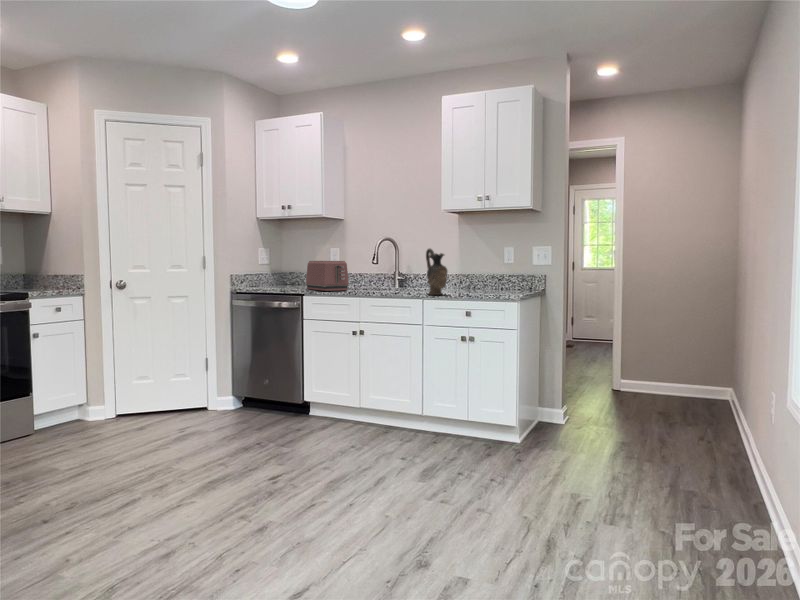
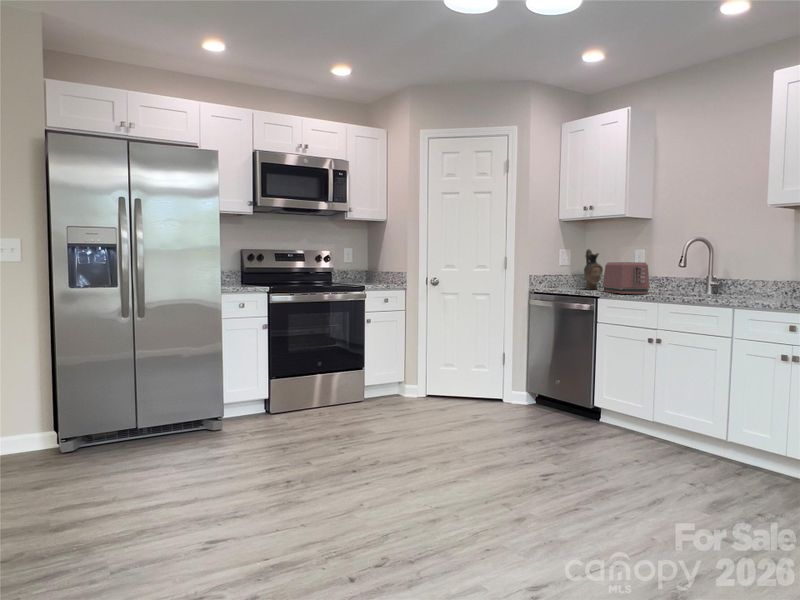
ceramic pitcher: present [426,248,447,295] -> present [584,249,603,289]

